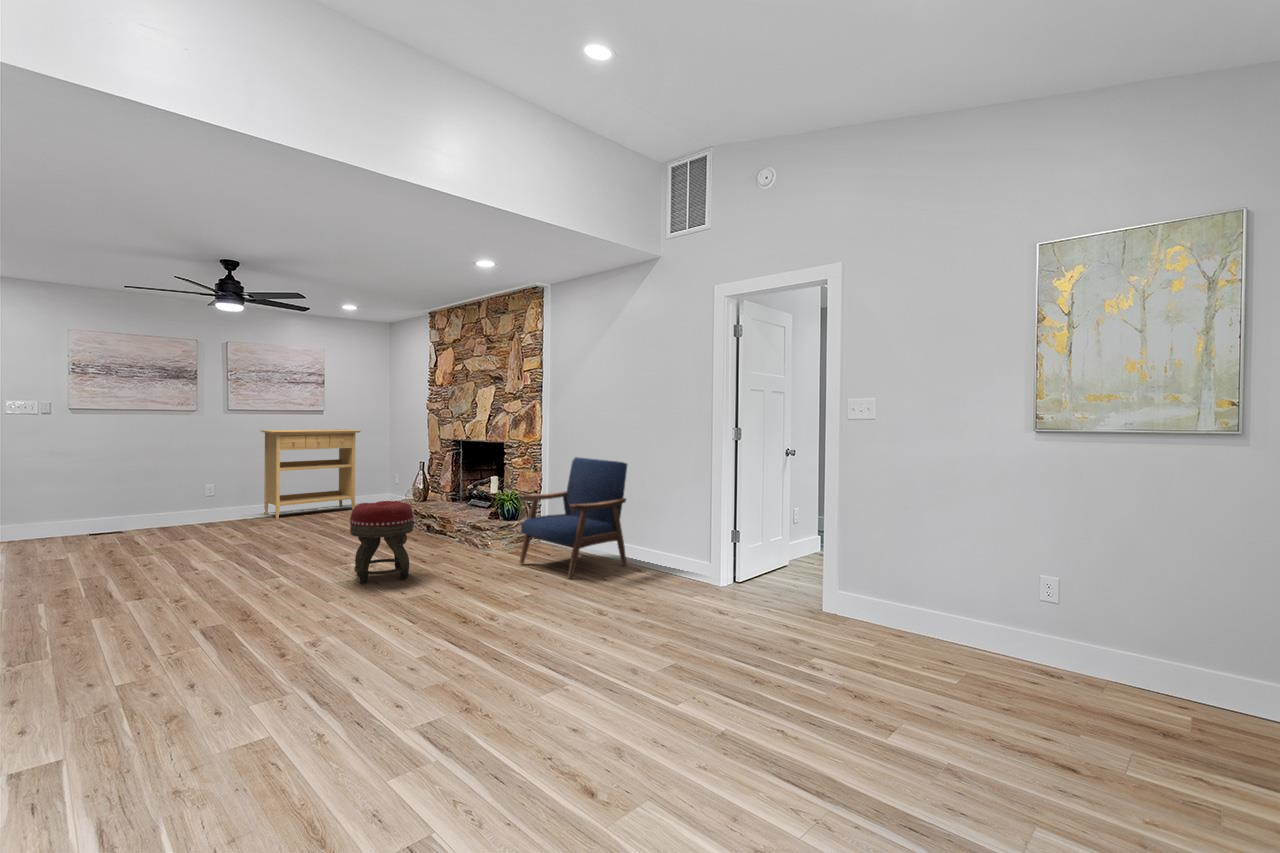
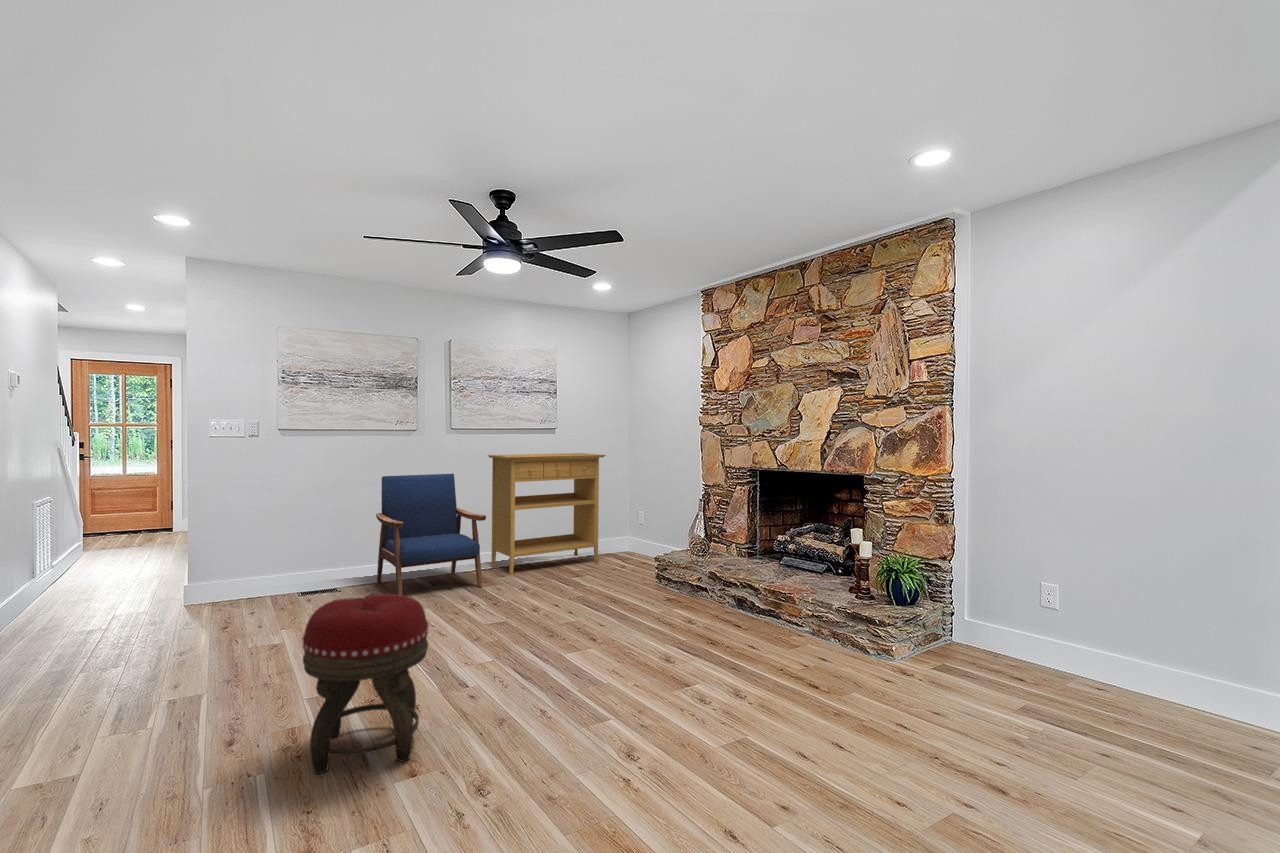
armchair: present [519,457,628,579] -> present [376,474,486,595]
footstool: present [350,501,414,584] -> present [303,594,428,774]

